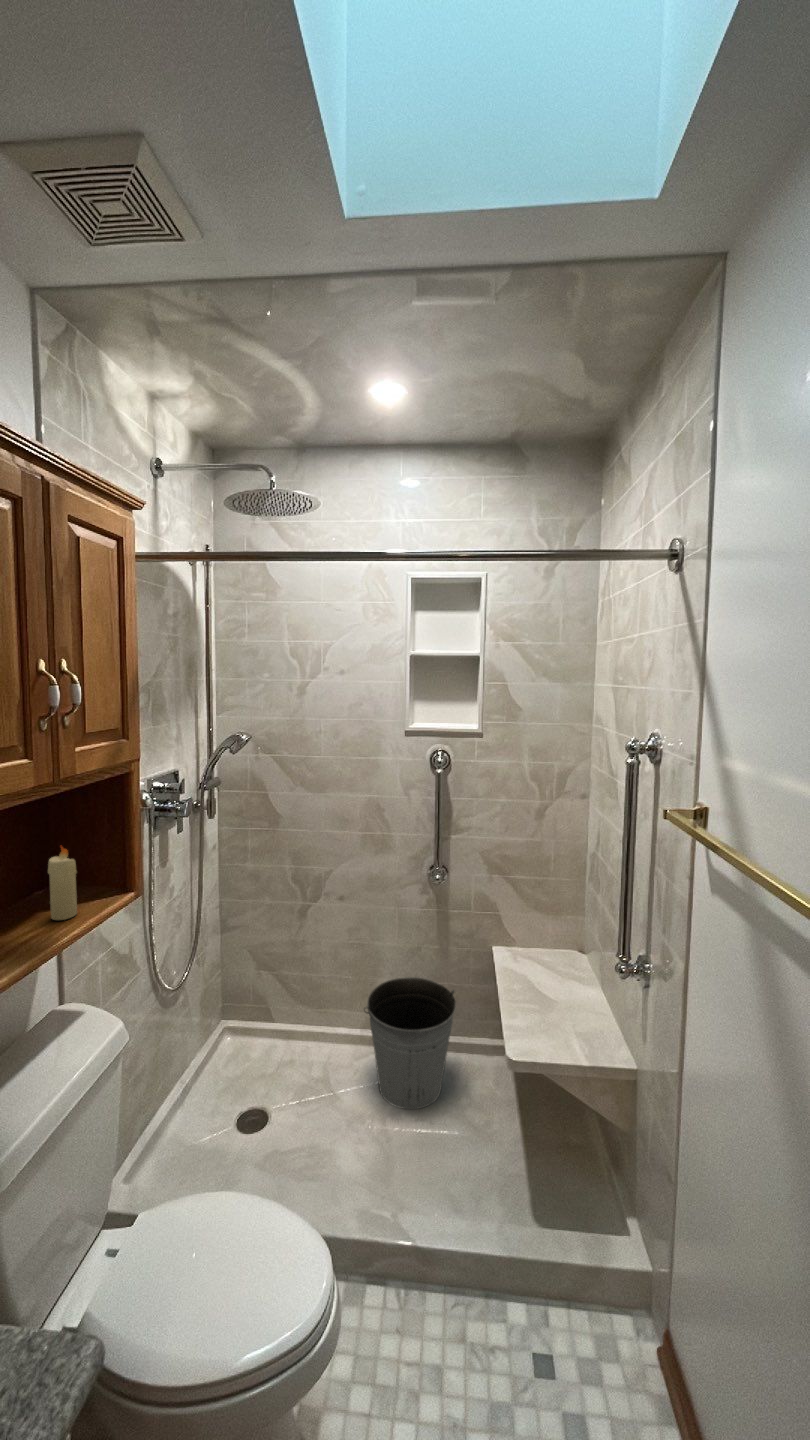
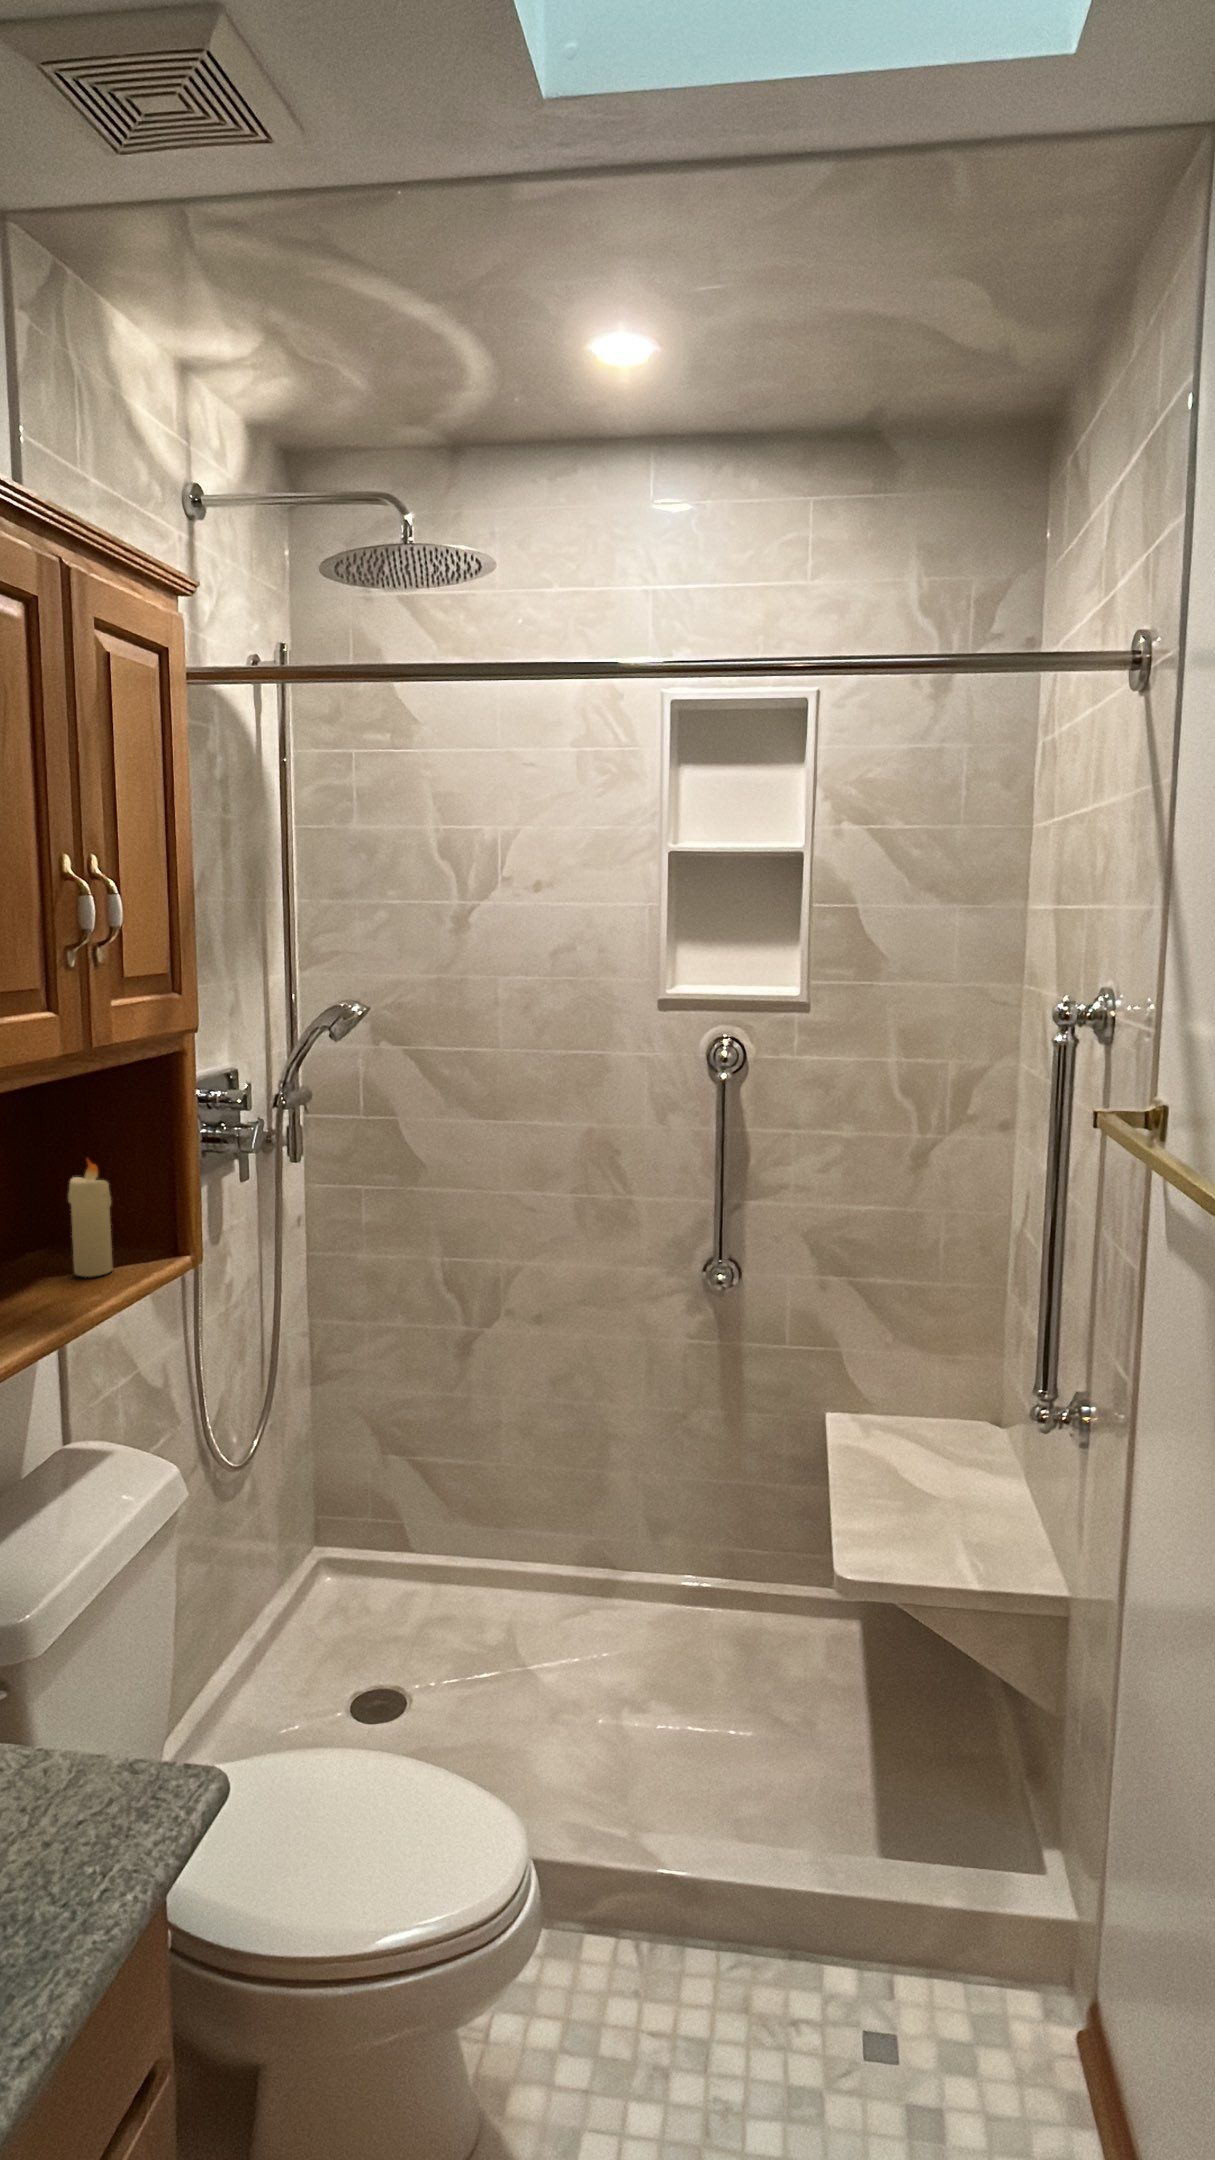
bucket: present [364,977,456,1109] -> none [580,1470,753,1697]

